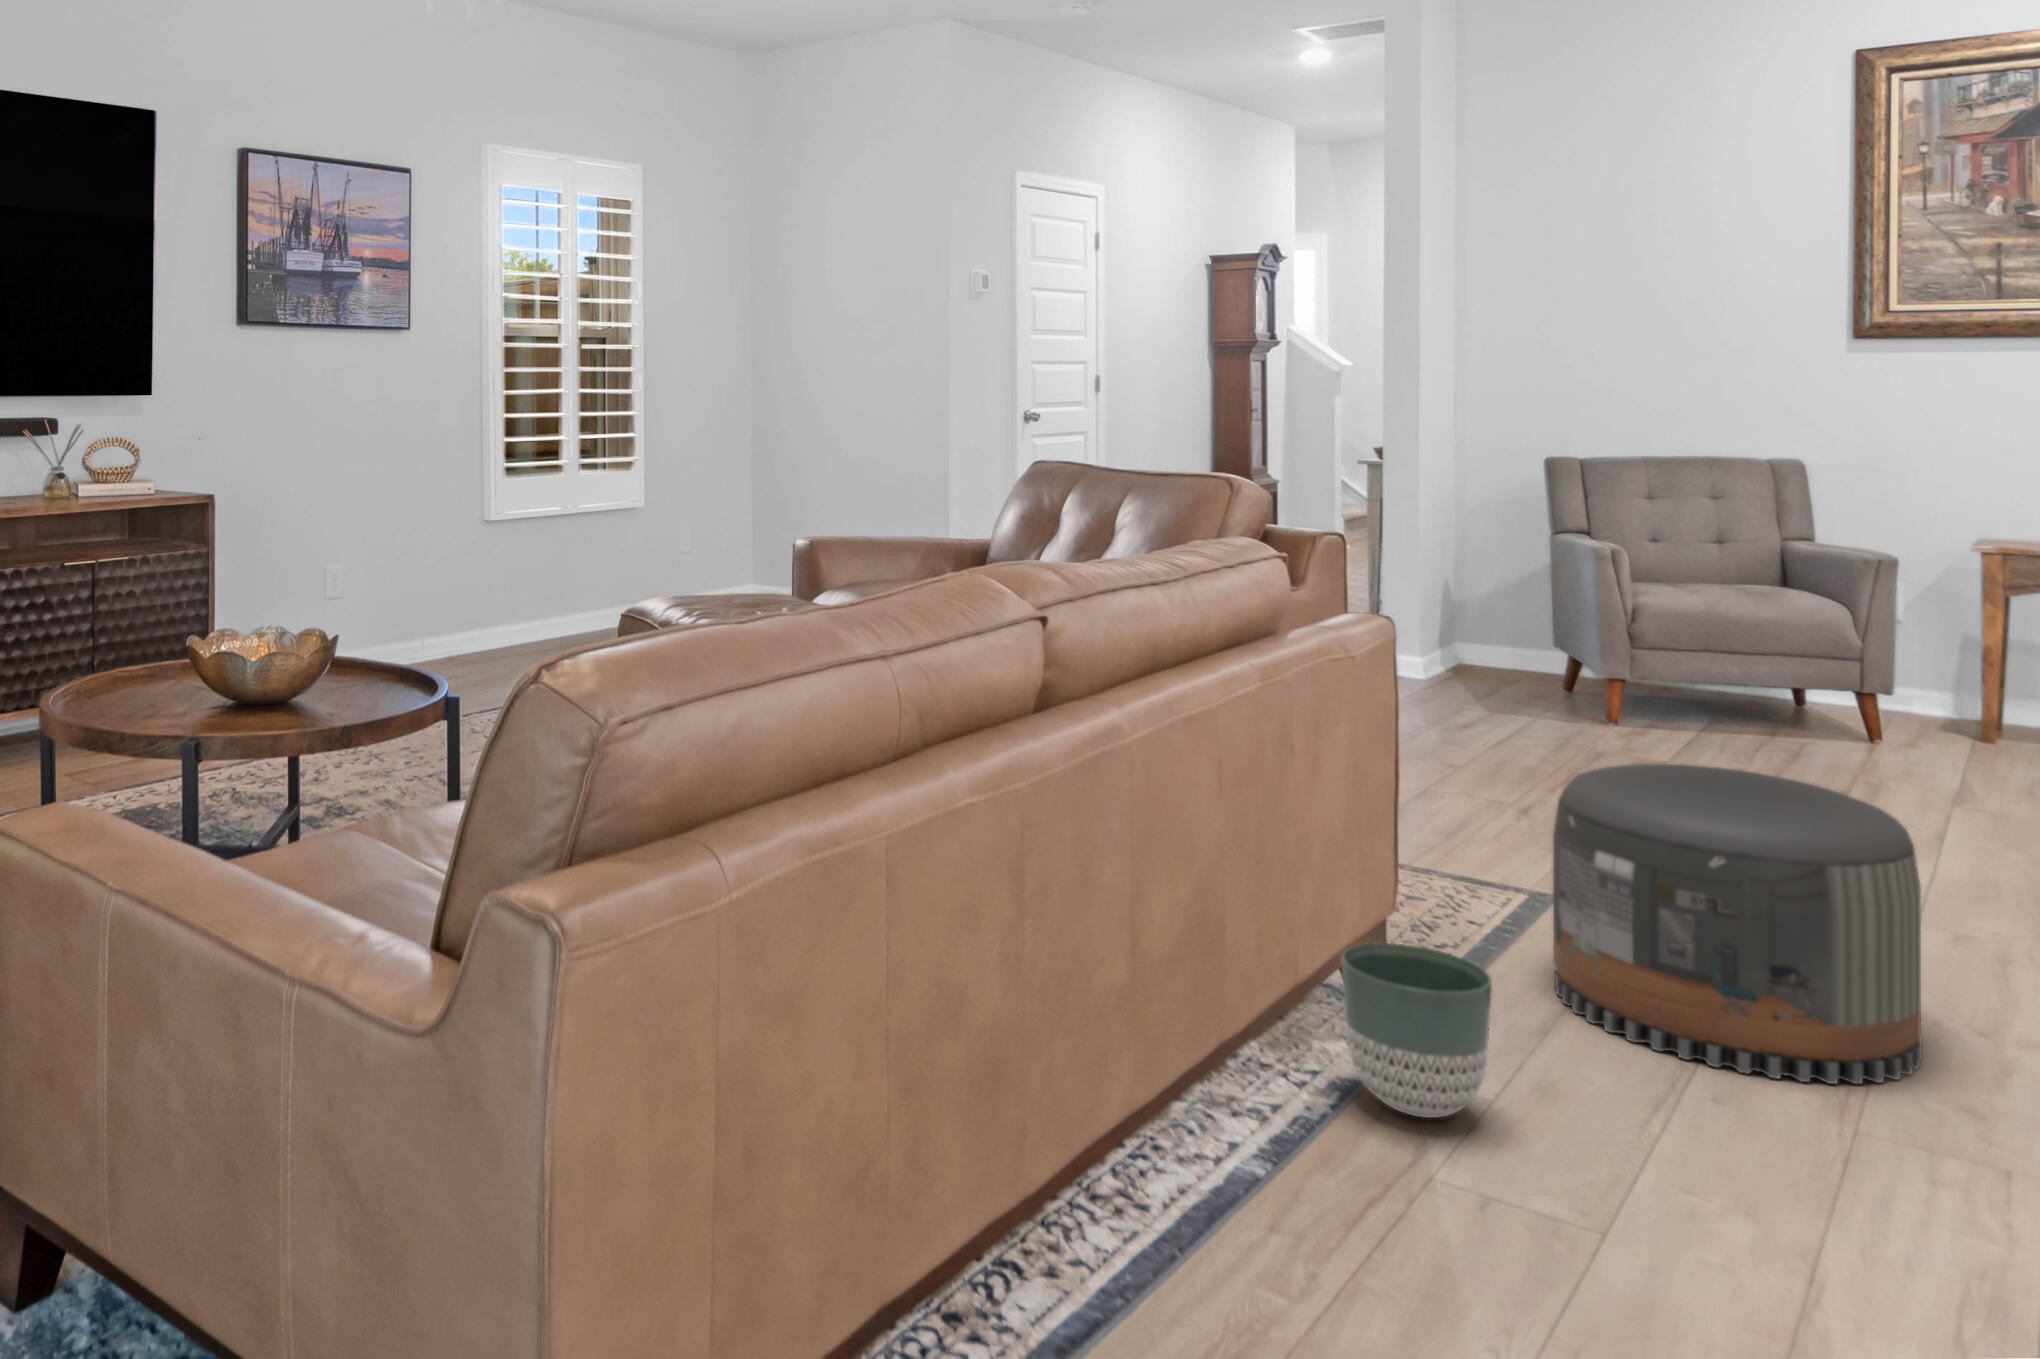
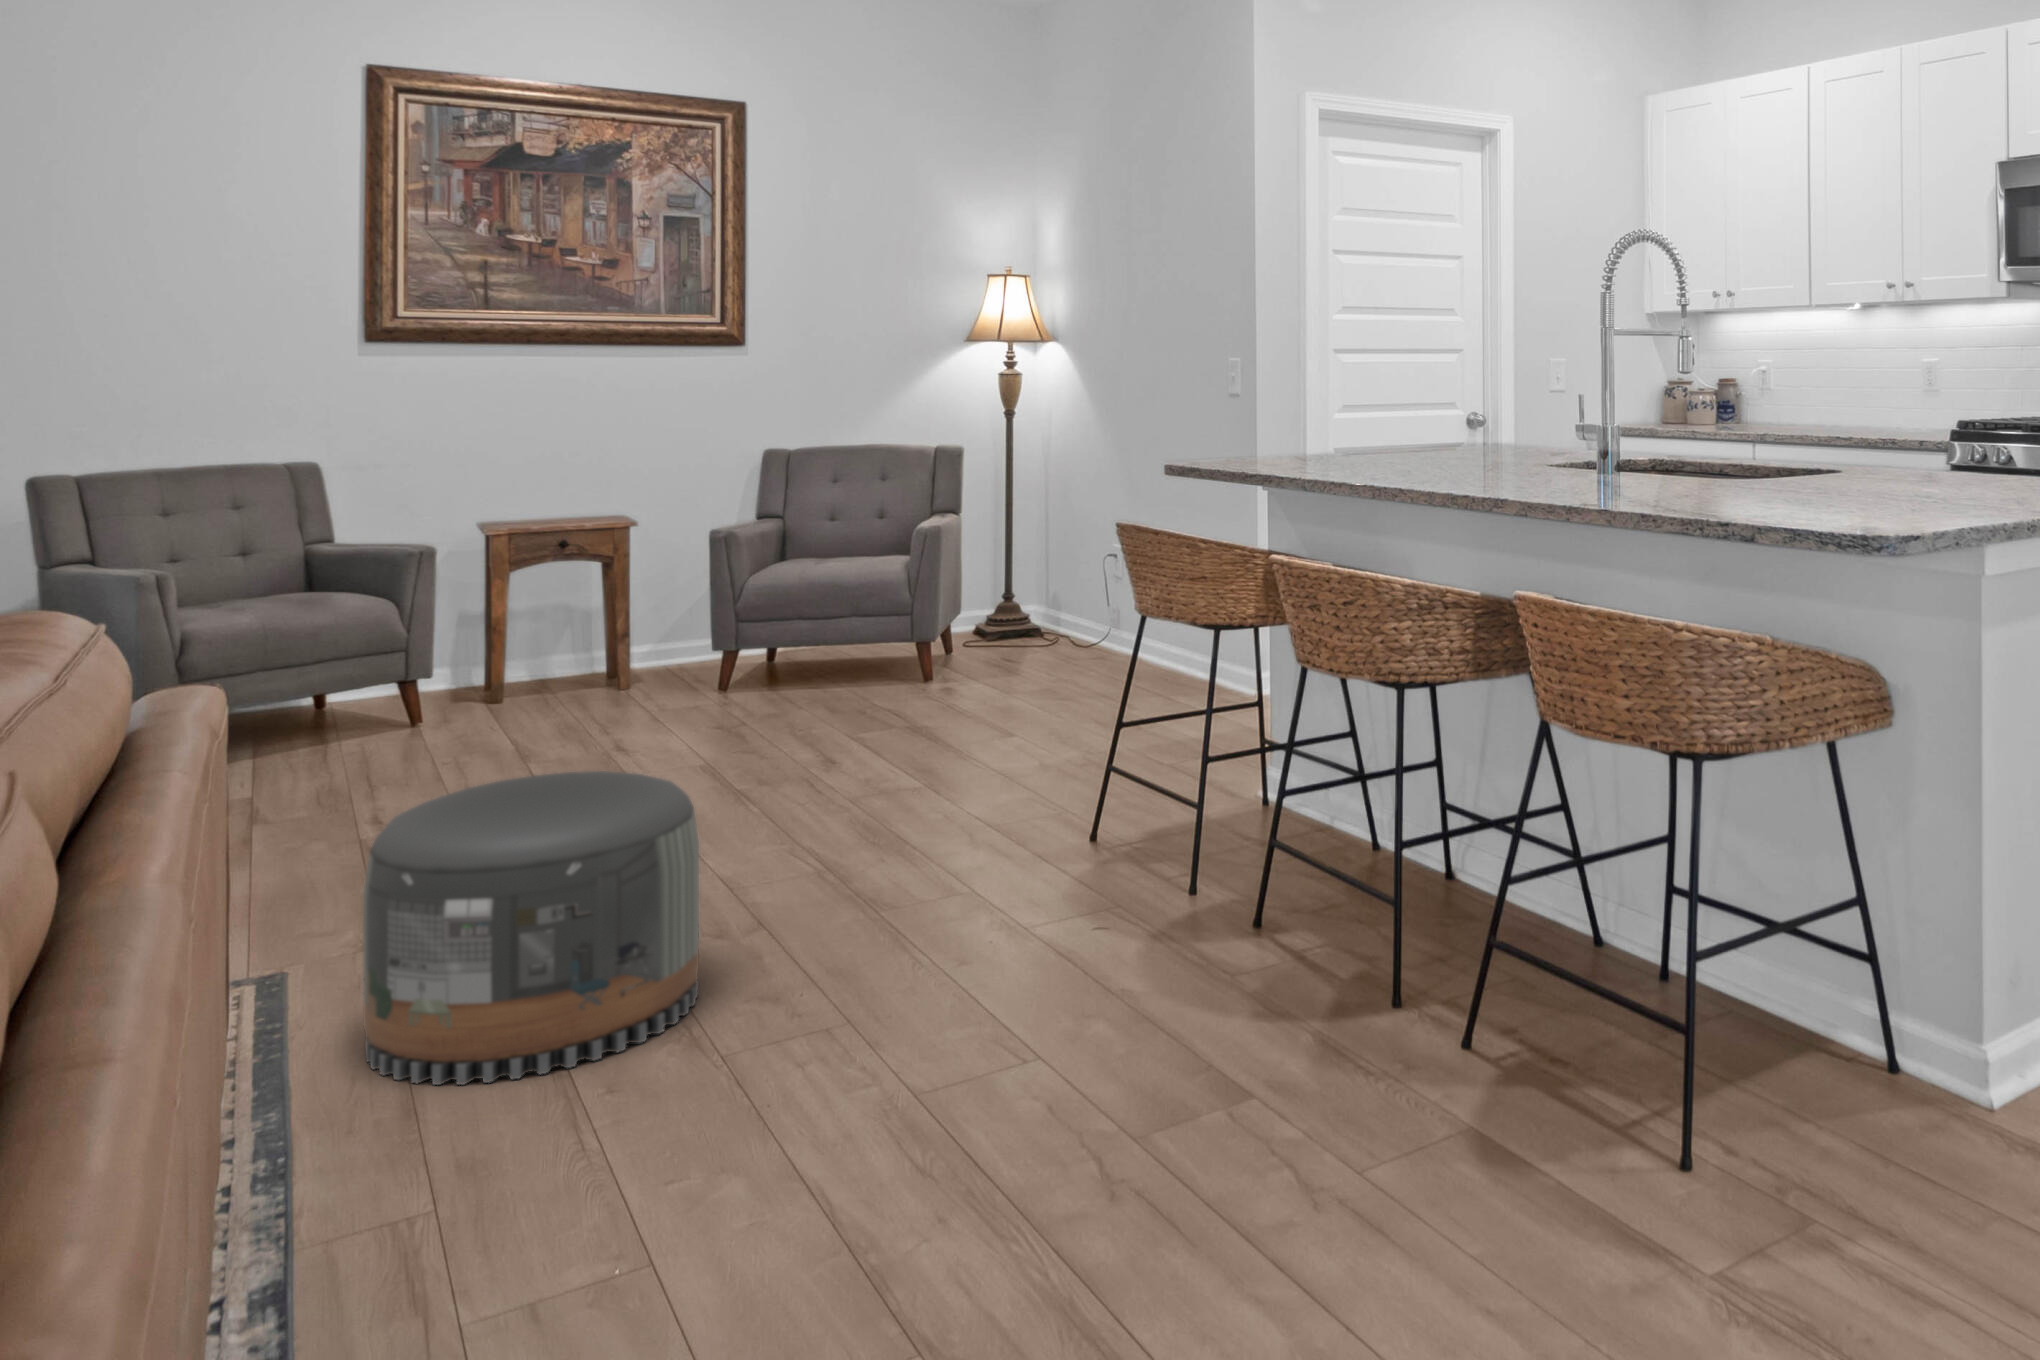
planter: present [1342,943,1492,1118] -> none [270,1068,459,1282]

